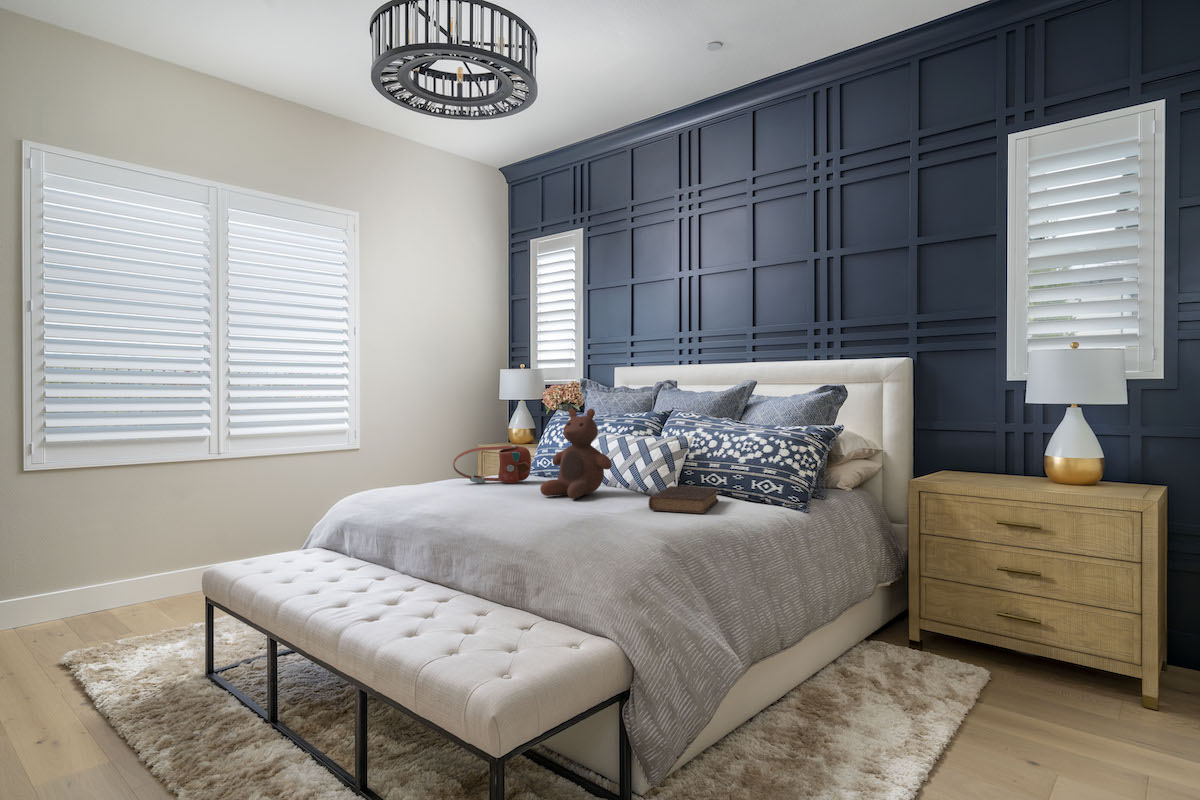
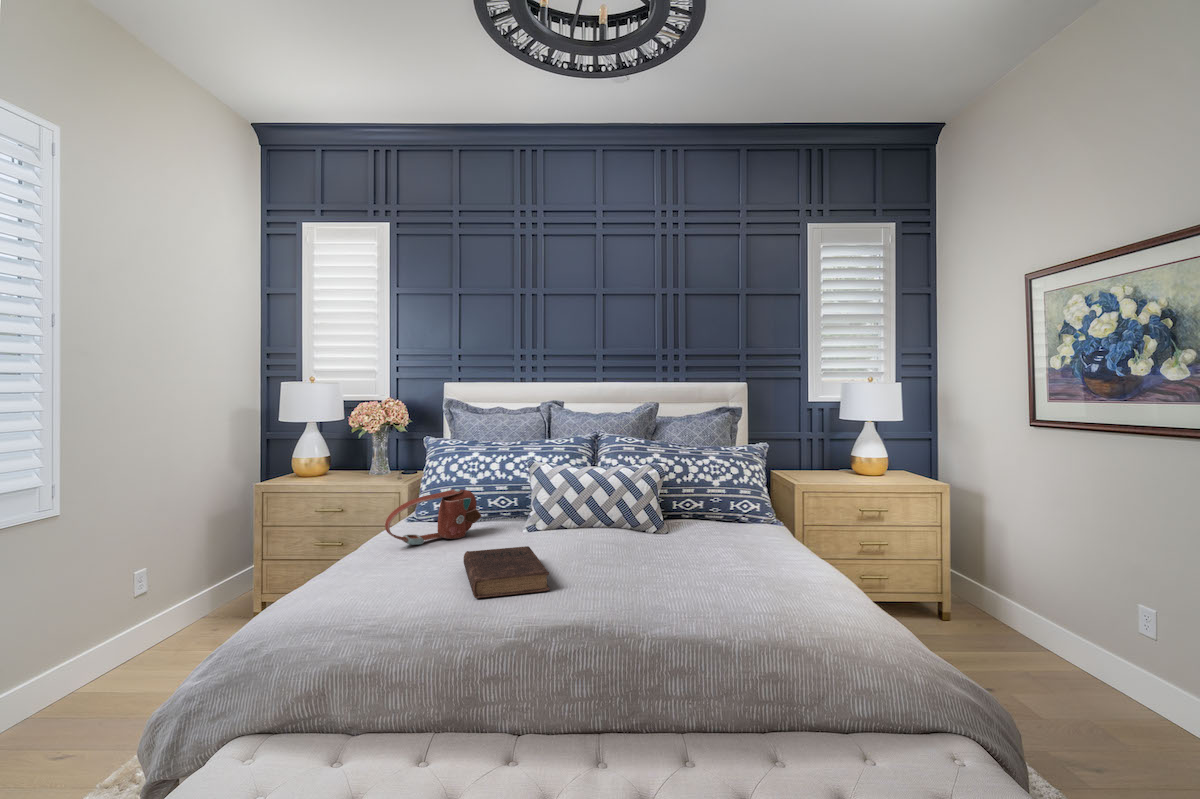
stuffed bear: present [540,408,612,499] -> none [537,440,621,551]
book: present [649,486,718,513] -> present [464,546,550,598]

